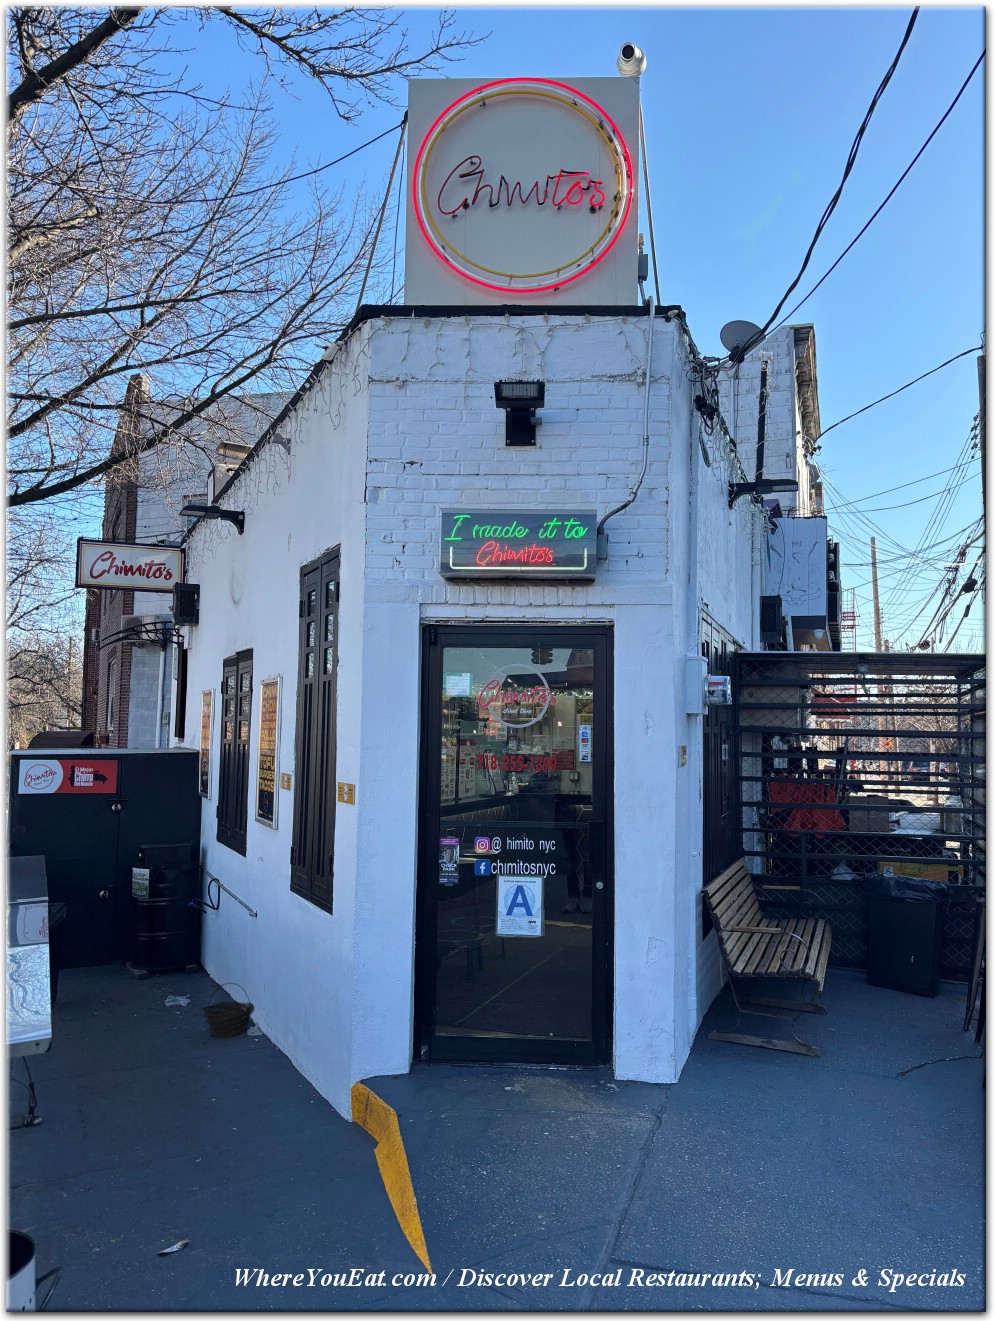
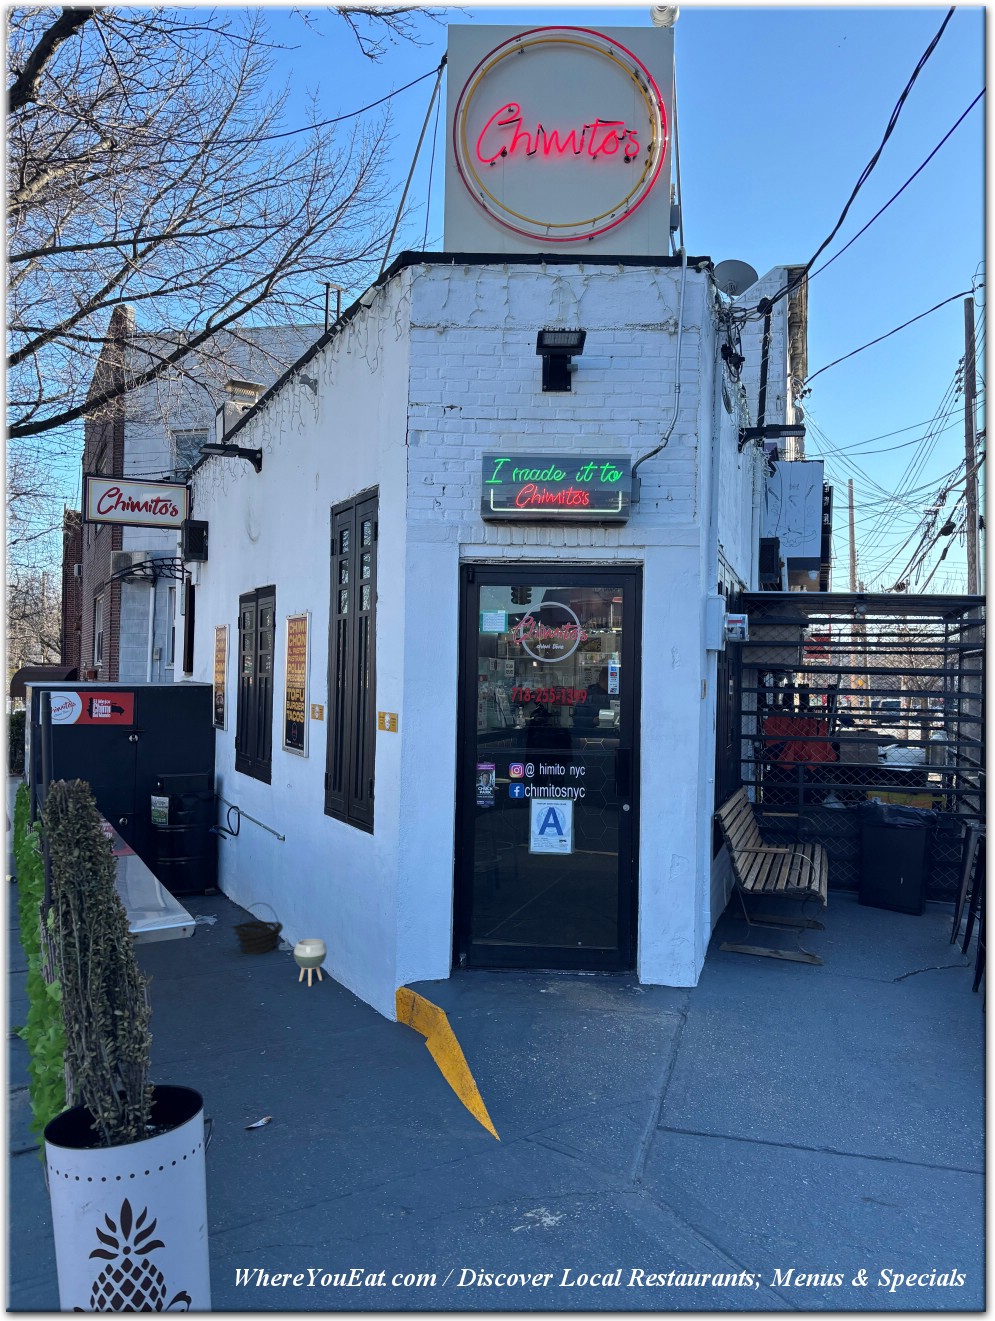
planter: none [255,1024,290,1077] -> present [294,939,327,986]

